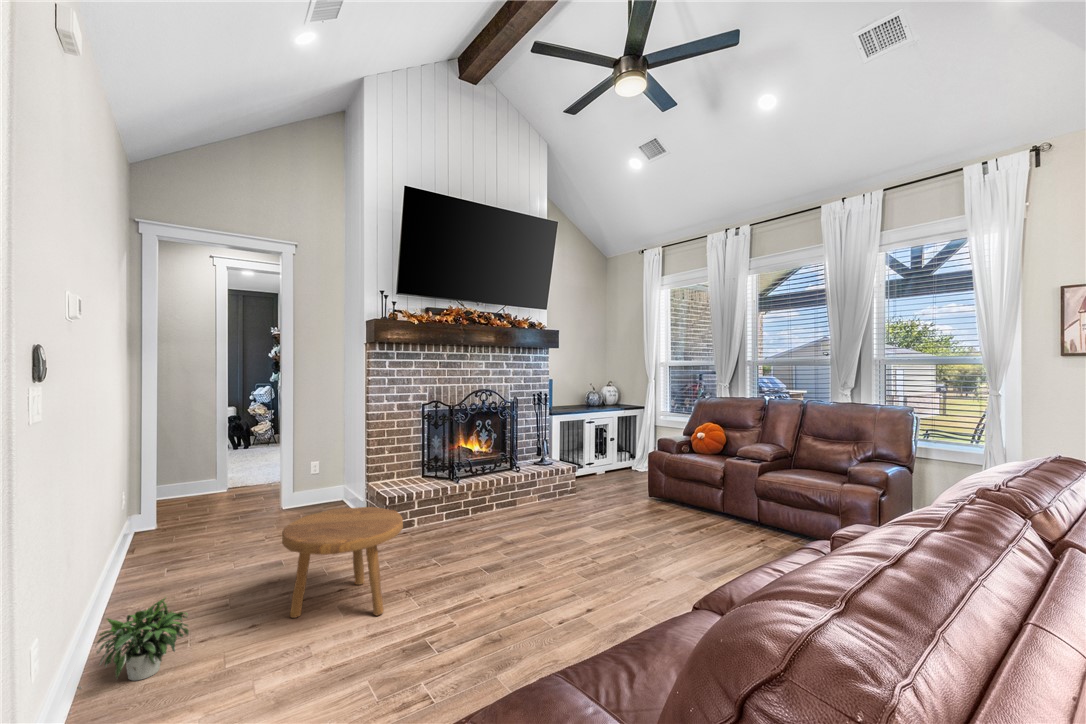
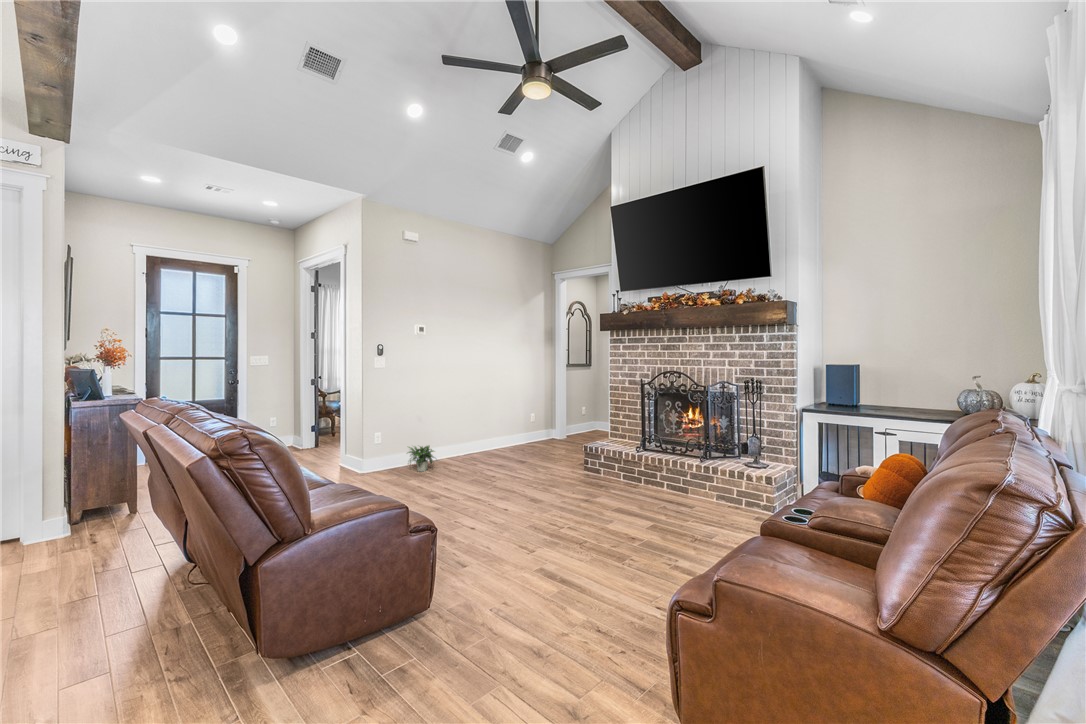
footstool: present [282,507,403,618] -> none [446,433,509,489]

